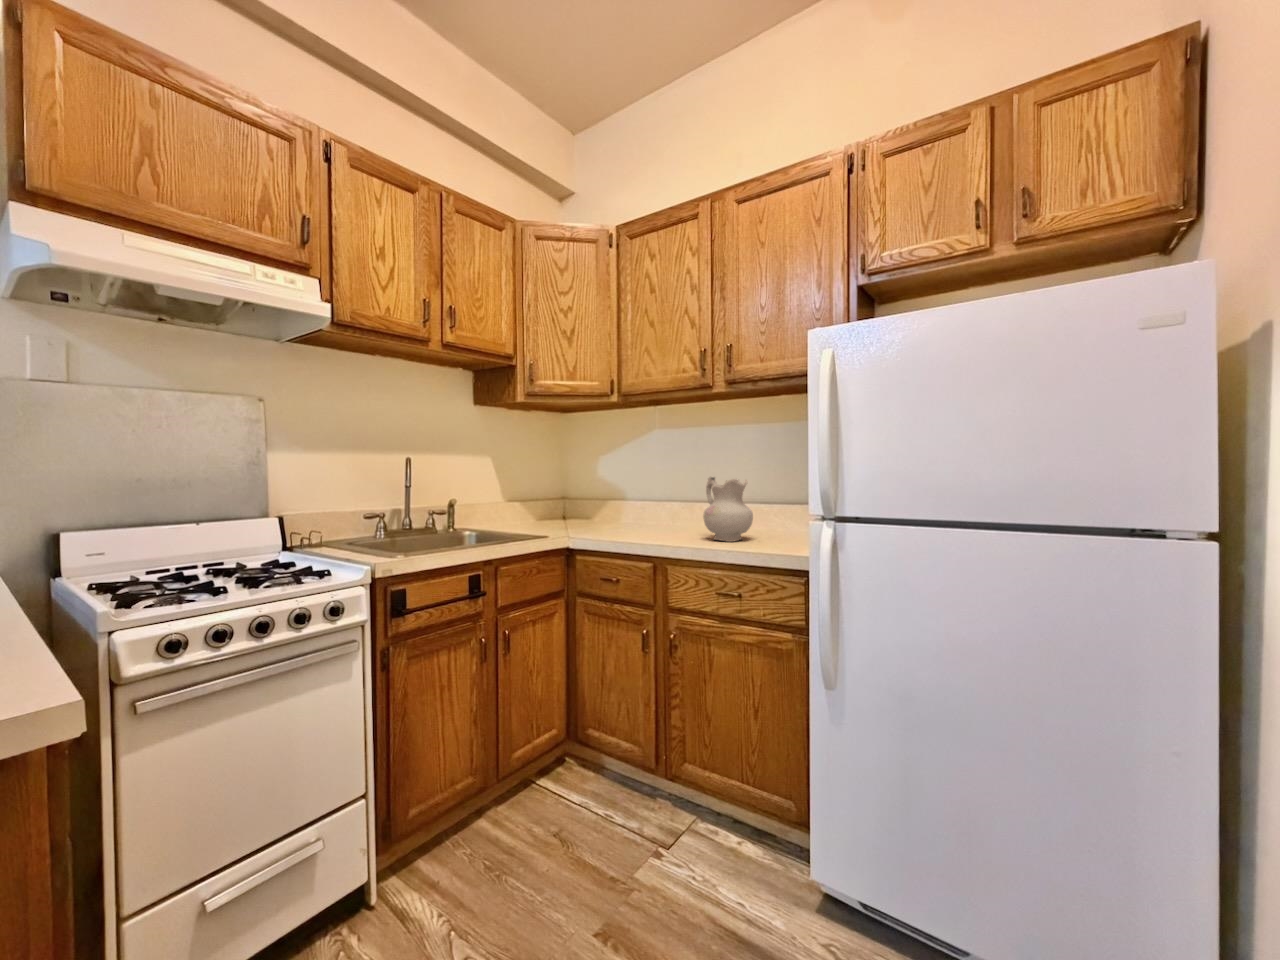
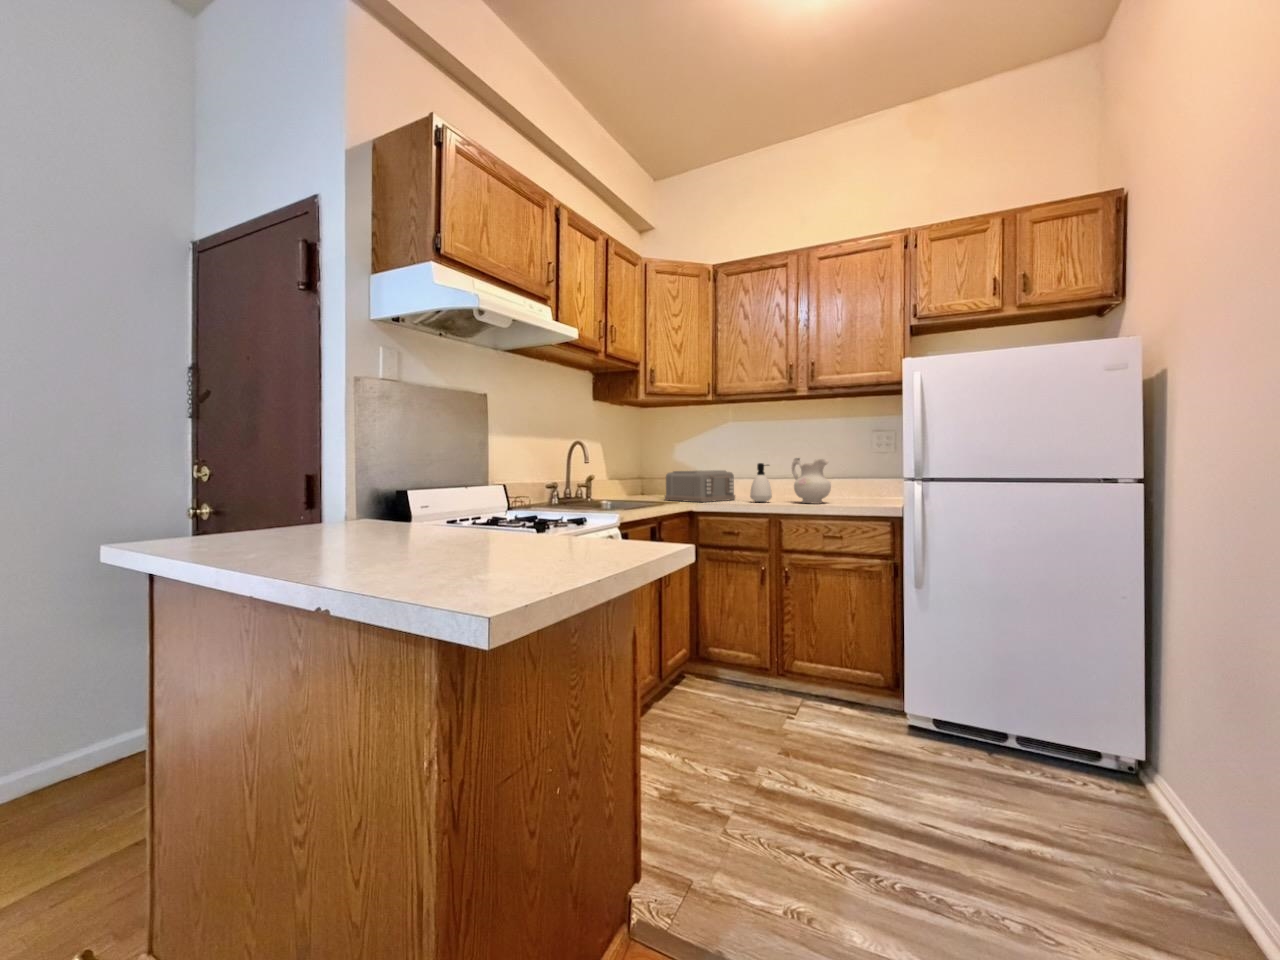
soap dispenser: none [654,483,681,535] -> present [750,463,772,502]
toaster: none [565,490,651,534] -> present [665,470,735,502]

